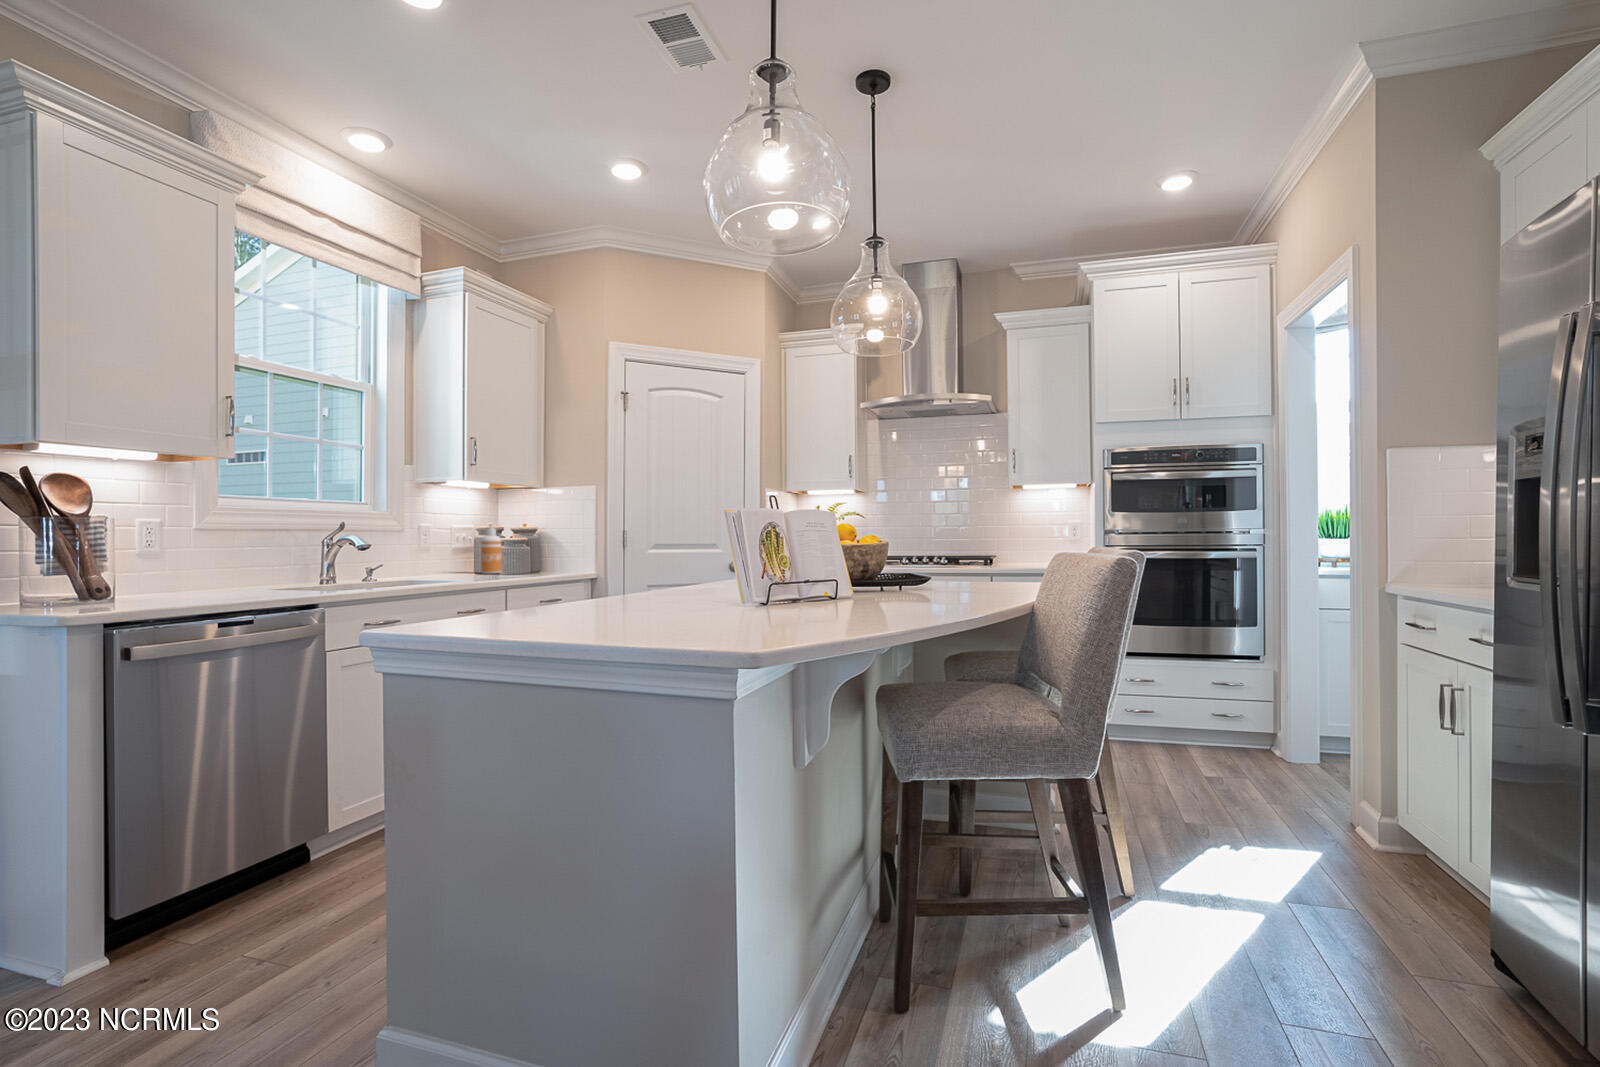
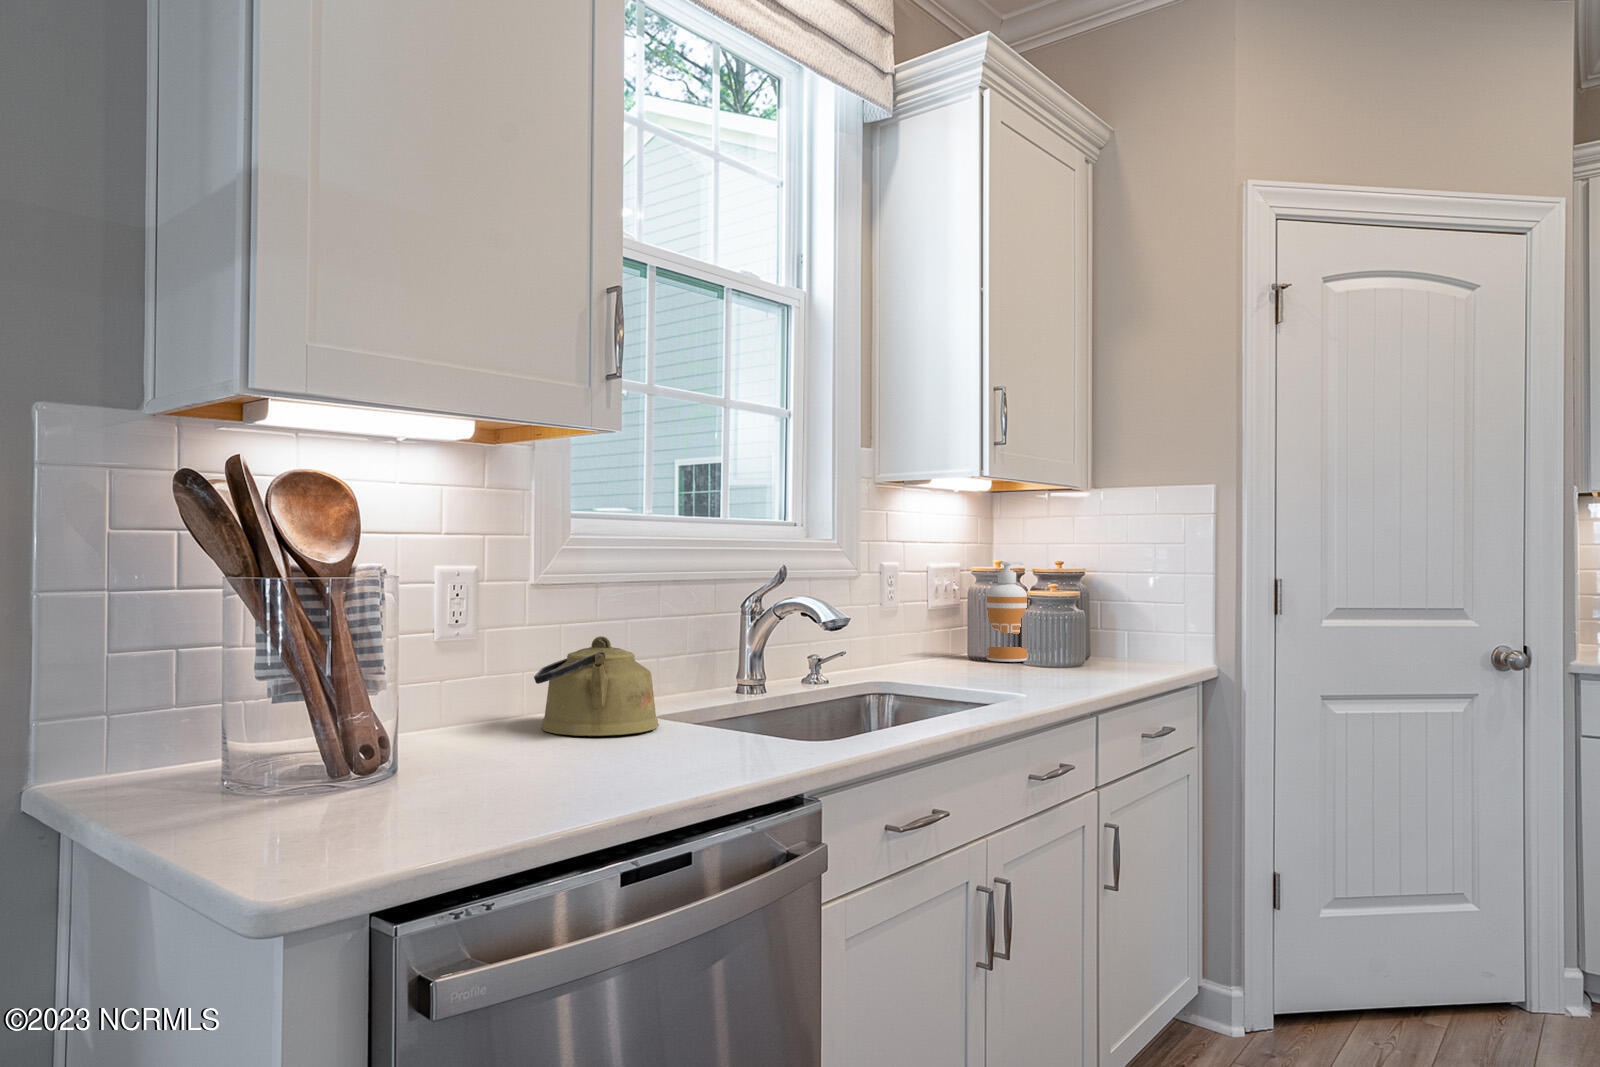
kettle: none [191,551,261,594] -> present [534,636,659,736]

